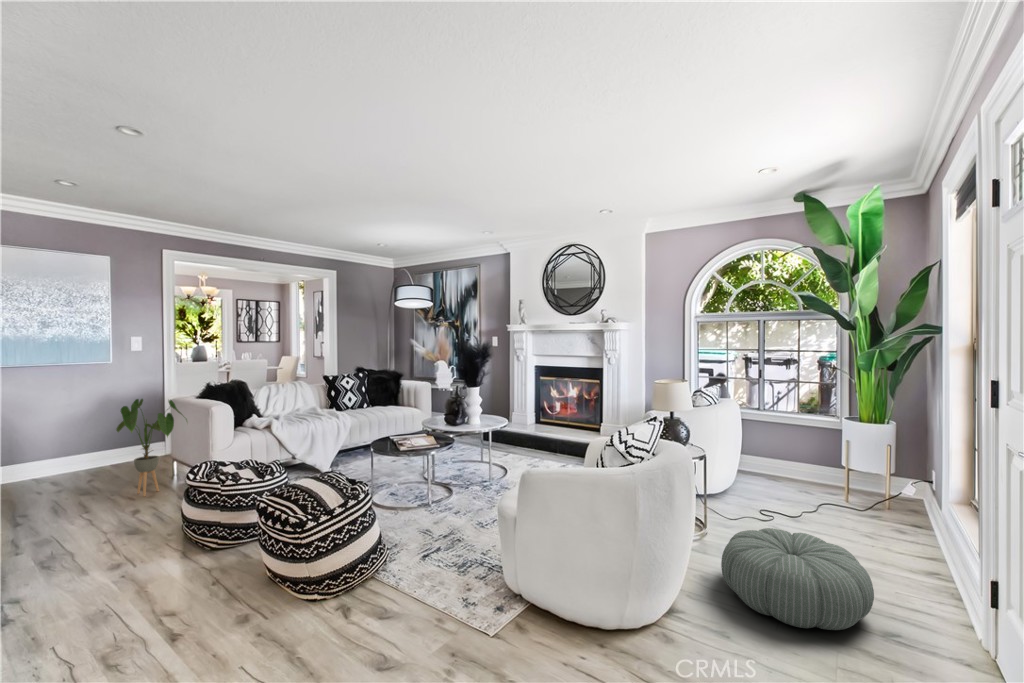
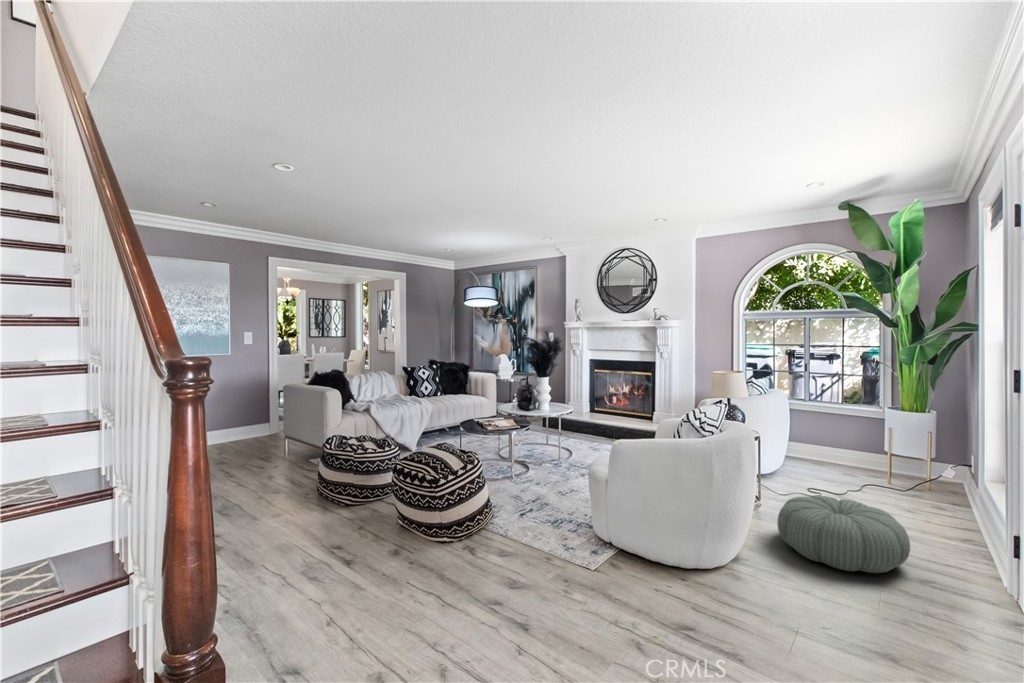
house plant: present [116,399,187,496] -> none [249,384,304,466]

